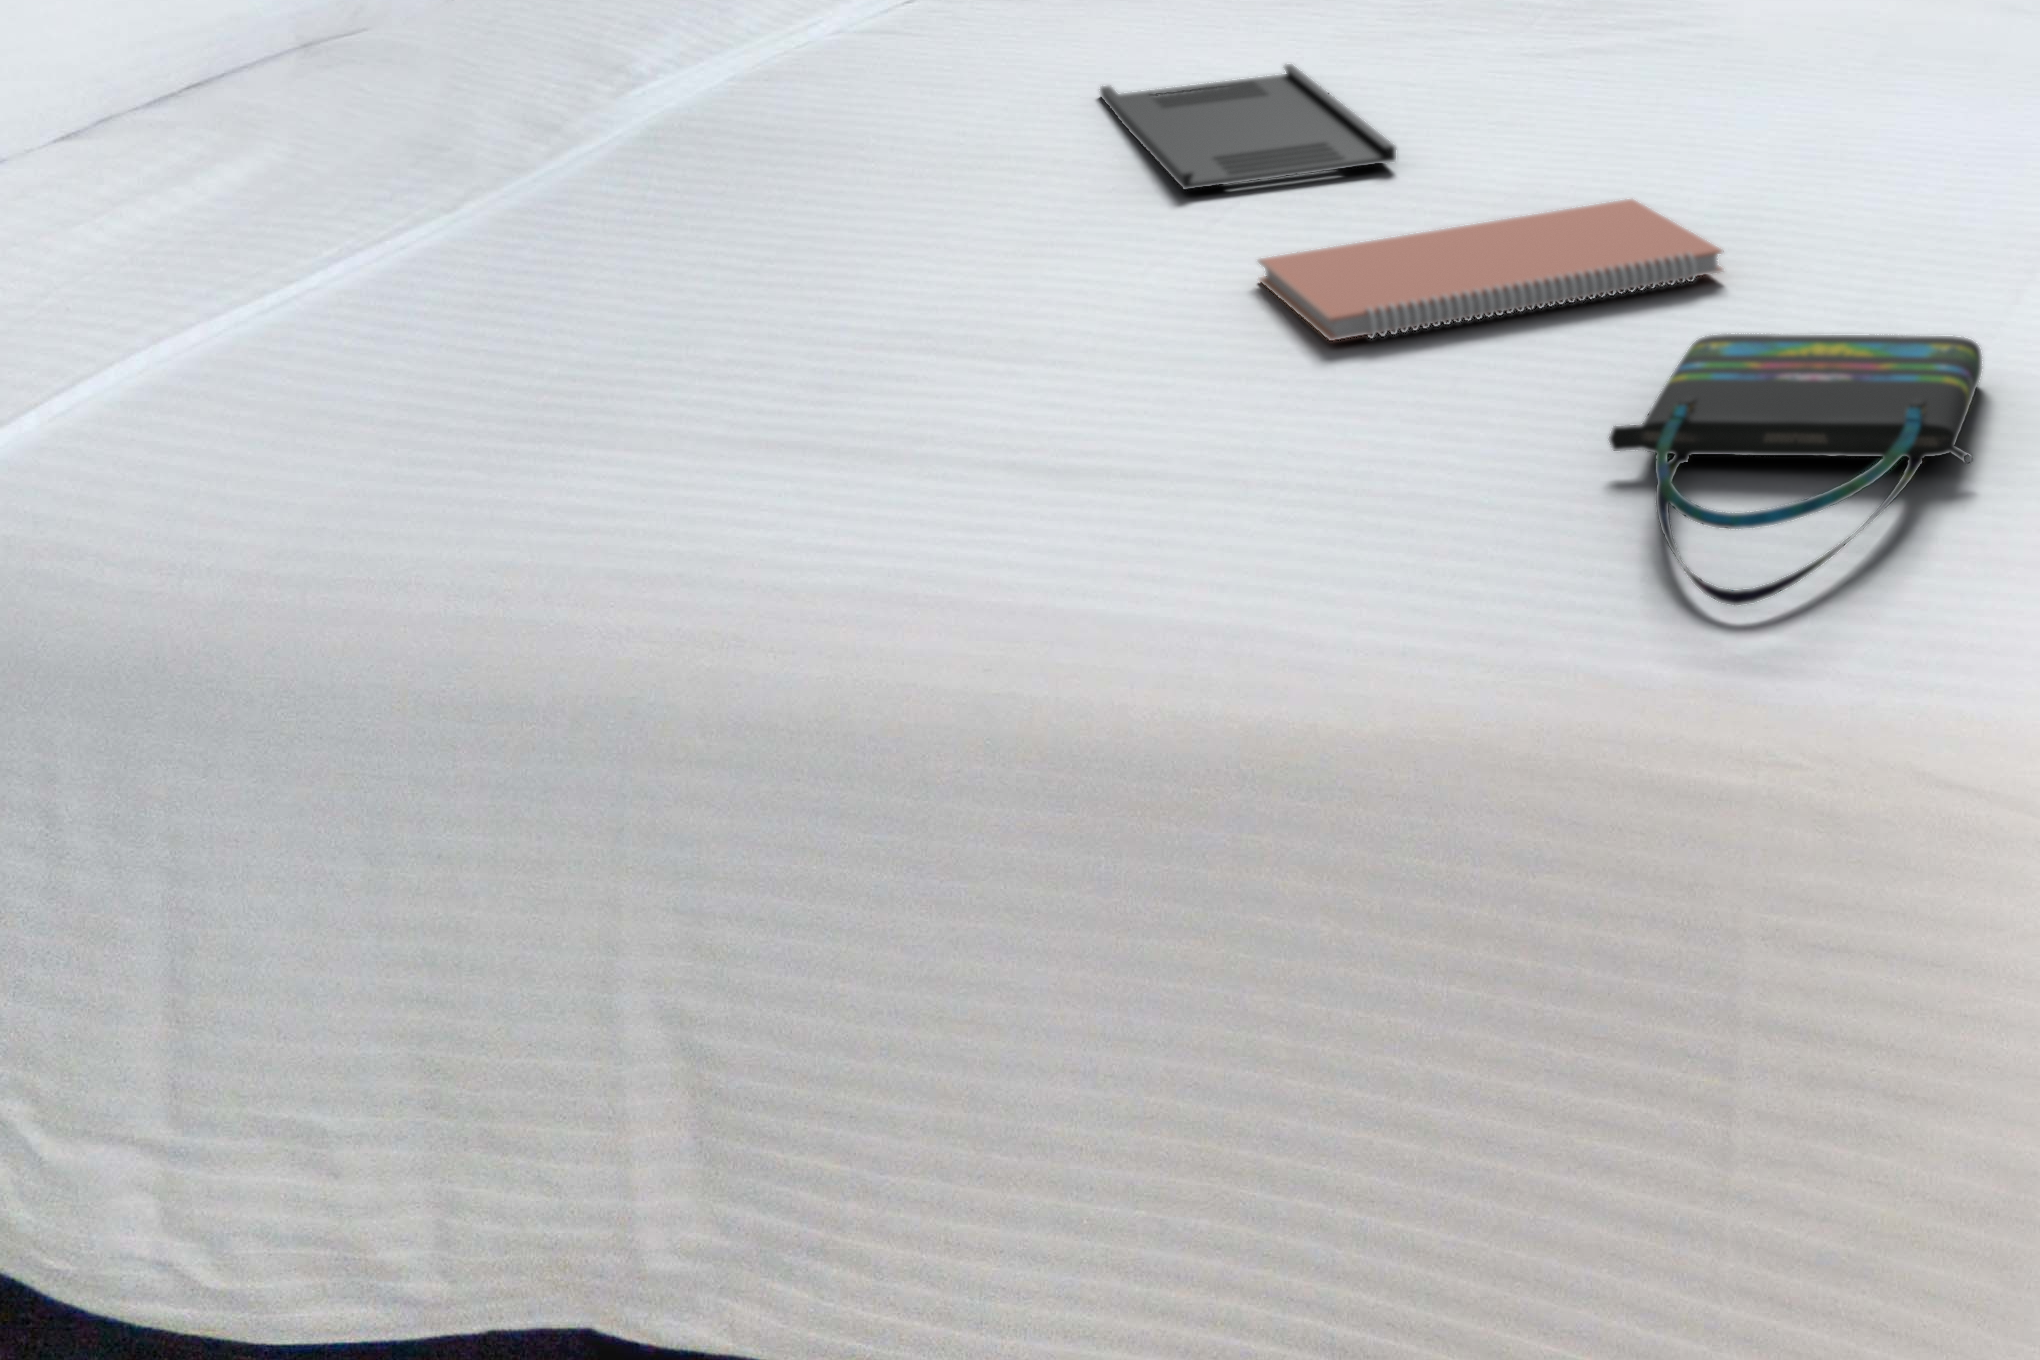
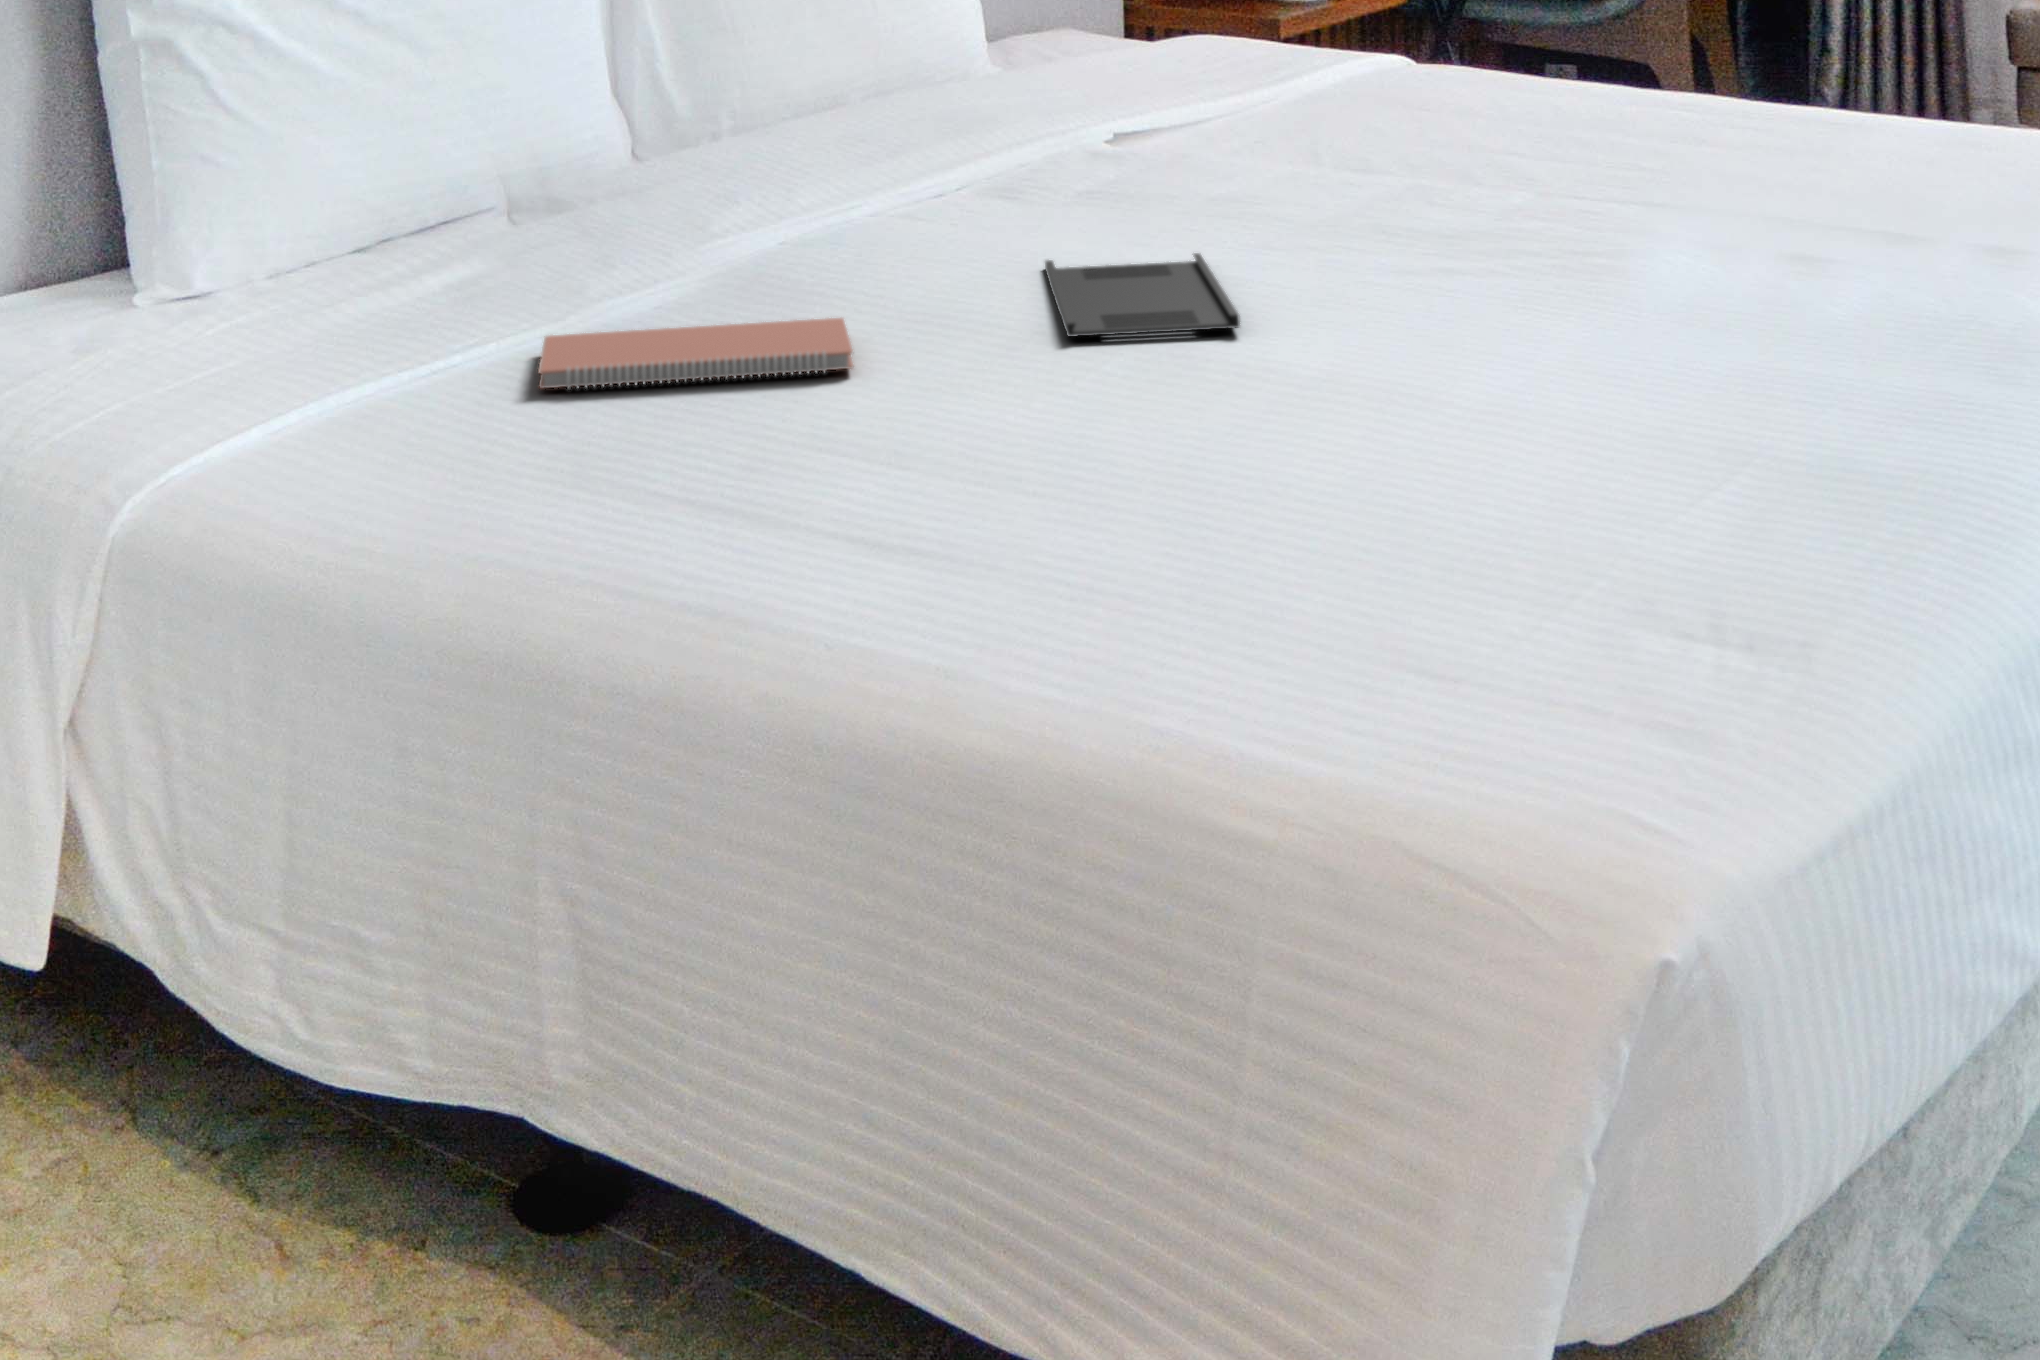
notebook: present [1258,199,1723,341] -> present [538,318,853,389]
tote bag: present [1609,334,1982,605] -> none [1274,461,1605,639]

